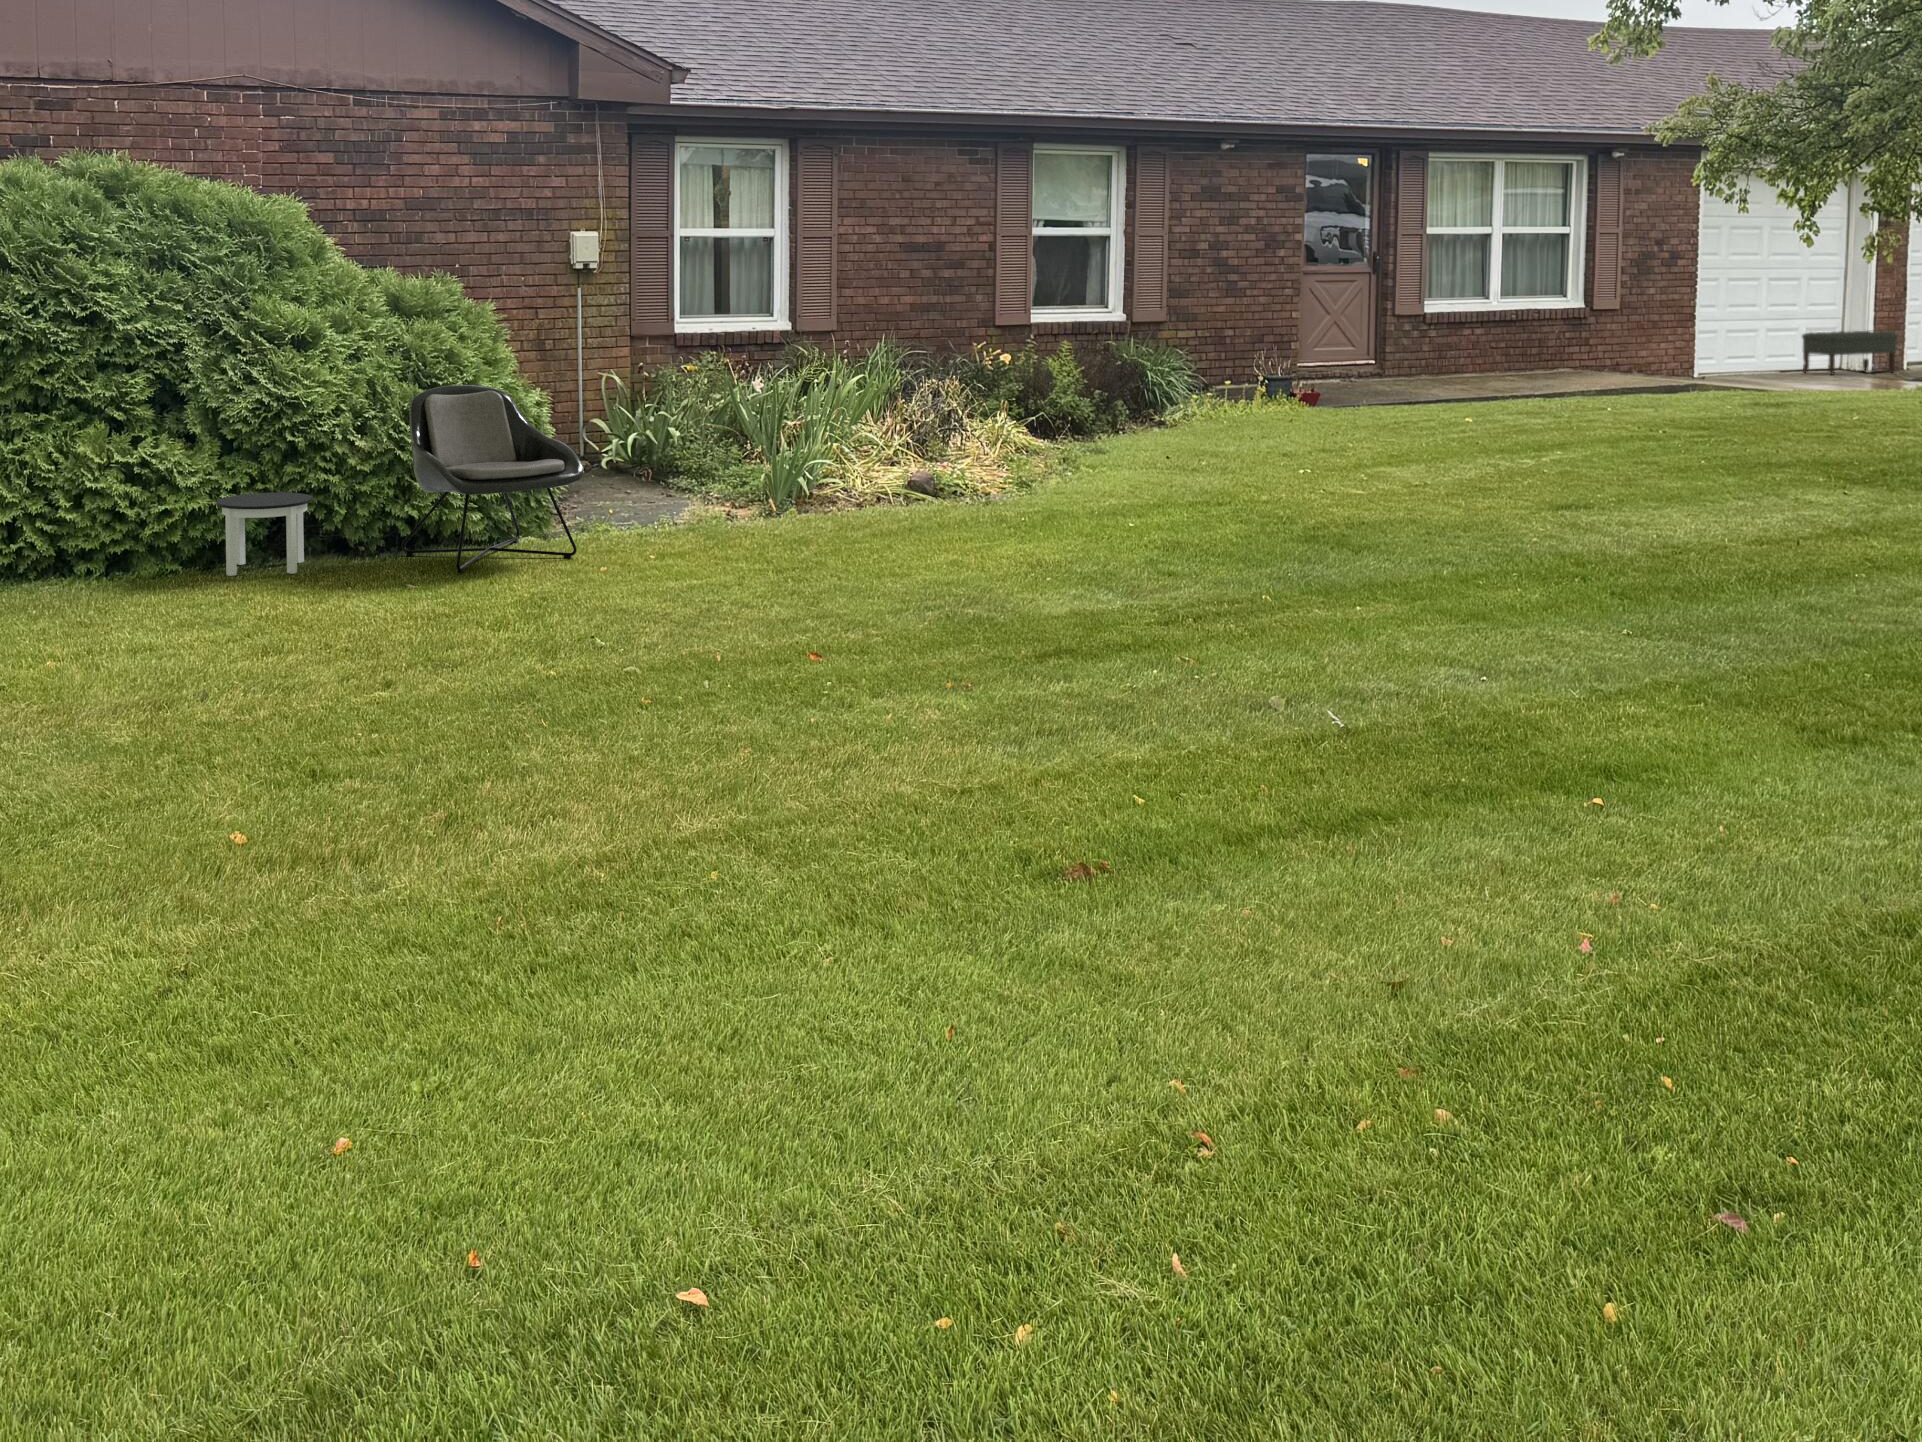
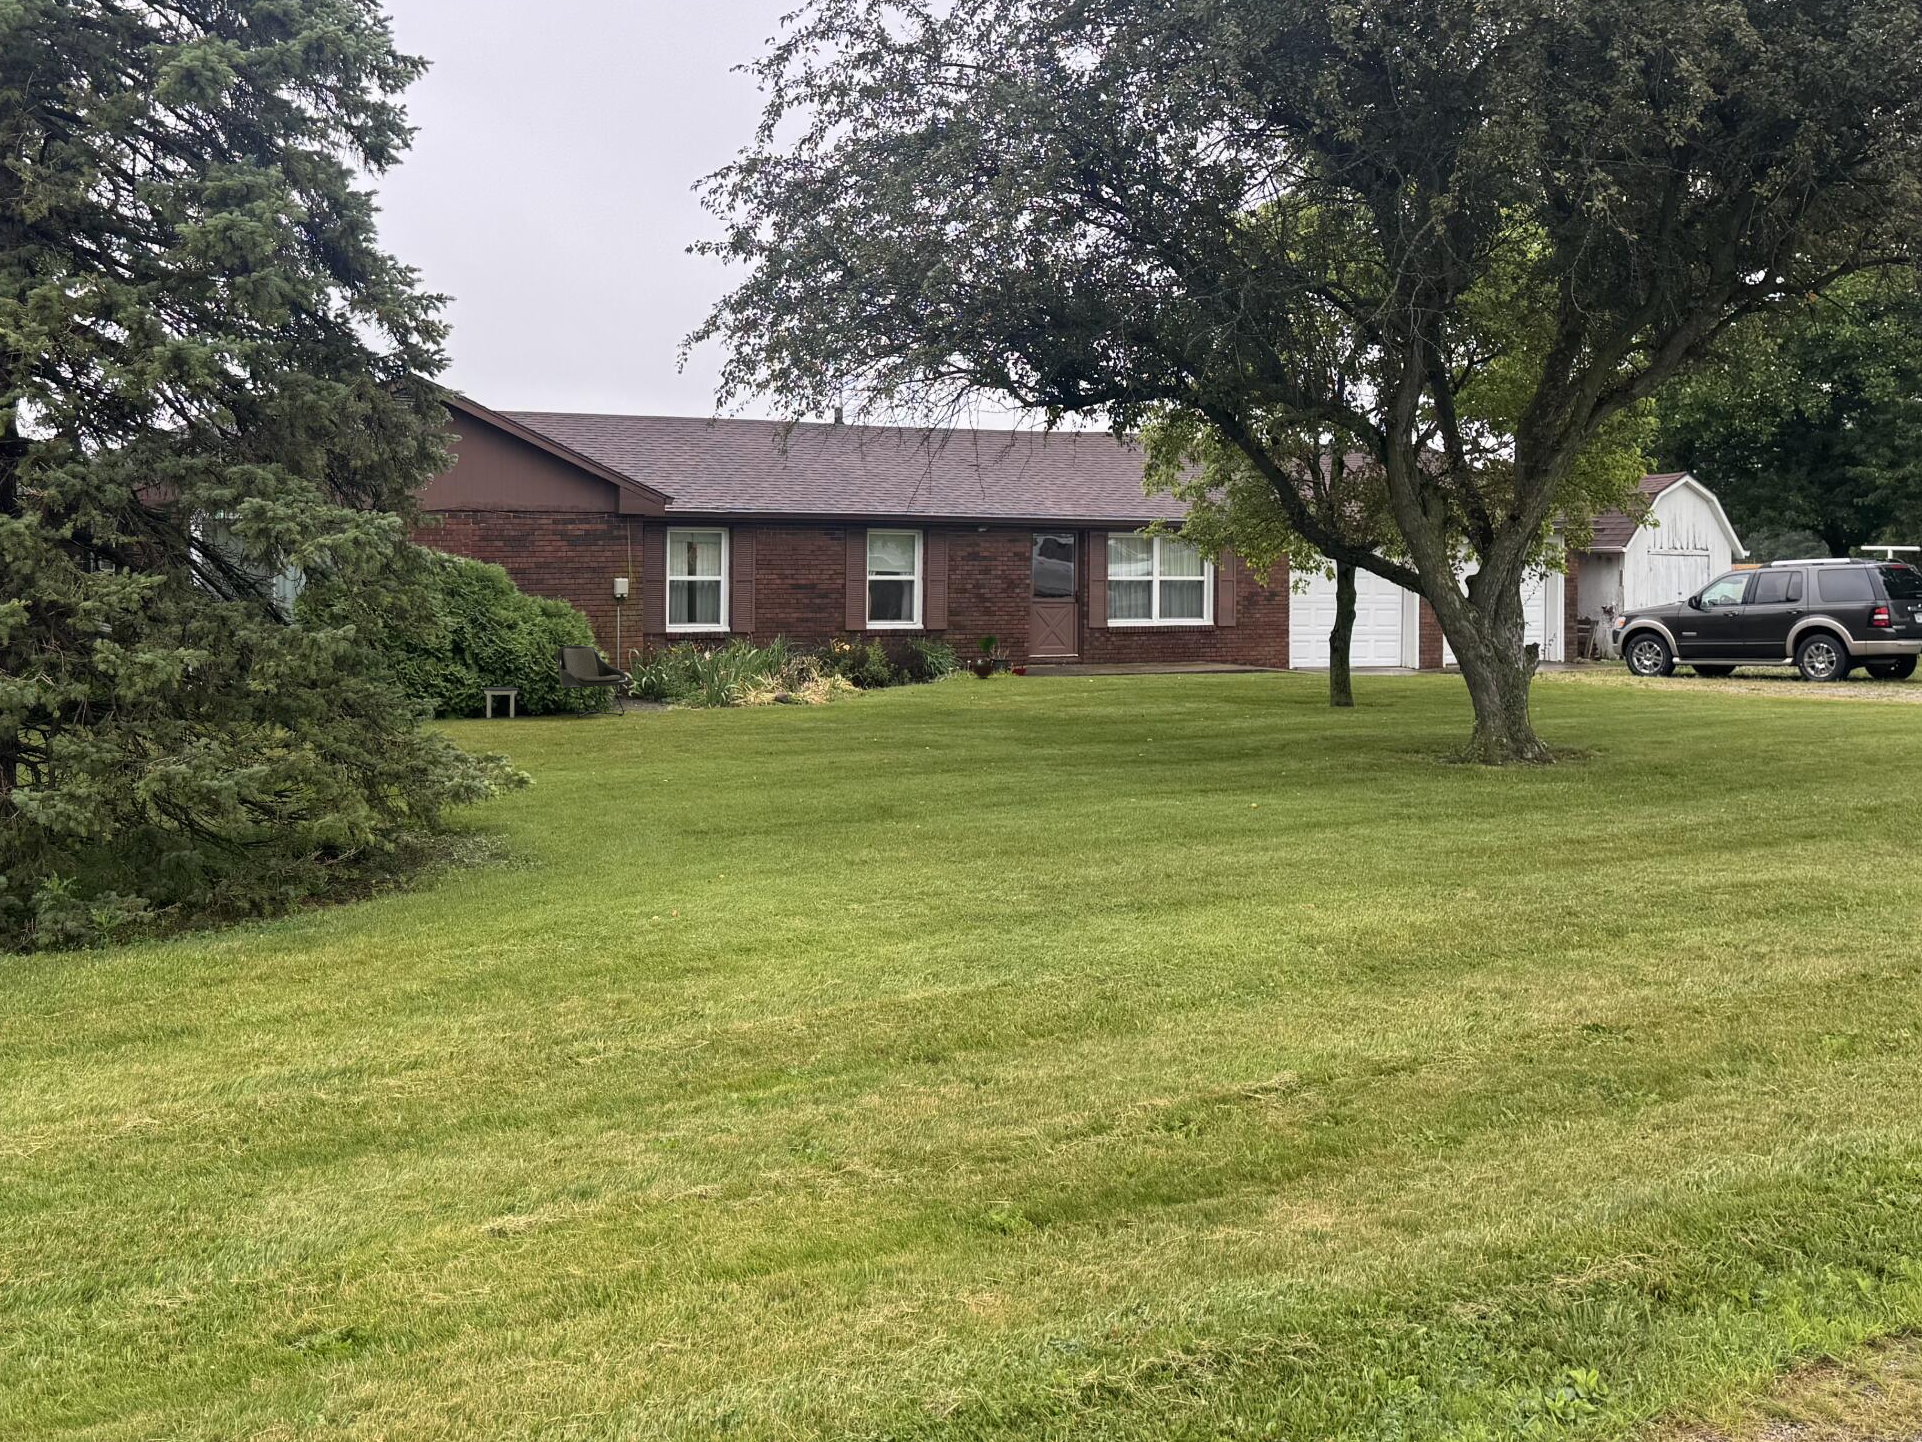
potted tree: none [1214,321,1264,406] -> present [973,635,997,678]
bench: present [1802,331,1898,375] -> none [1369,643,1430,670]

